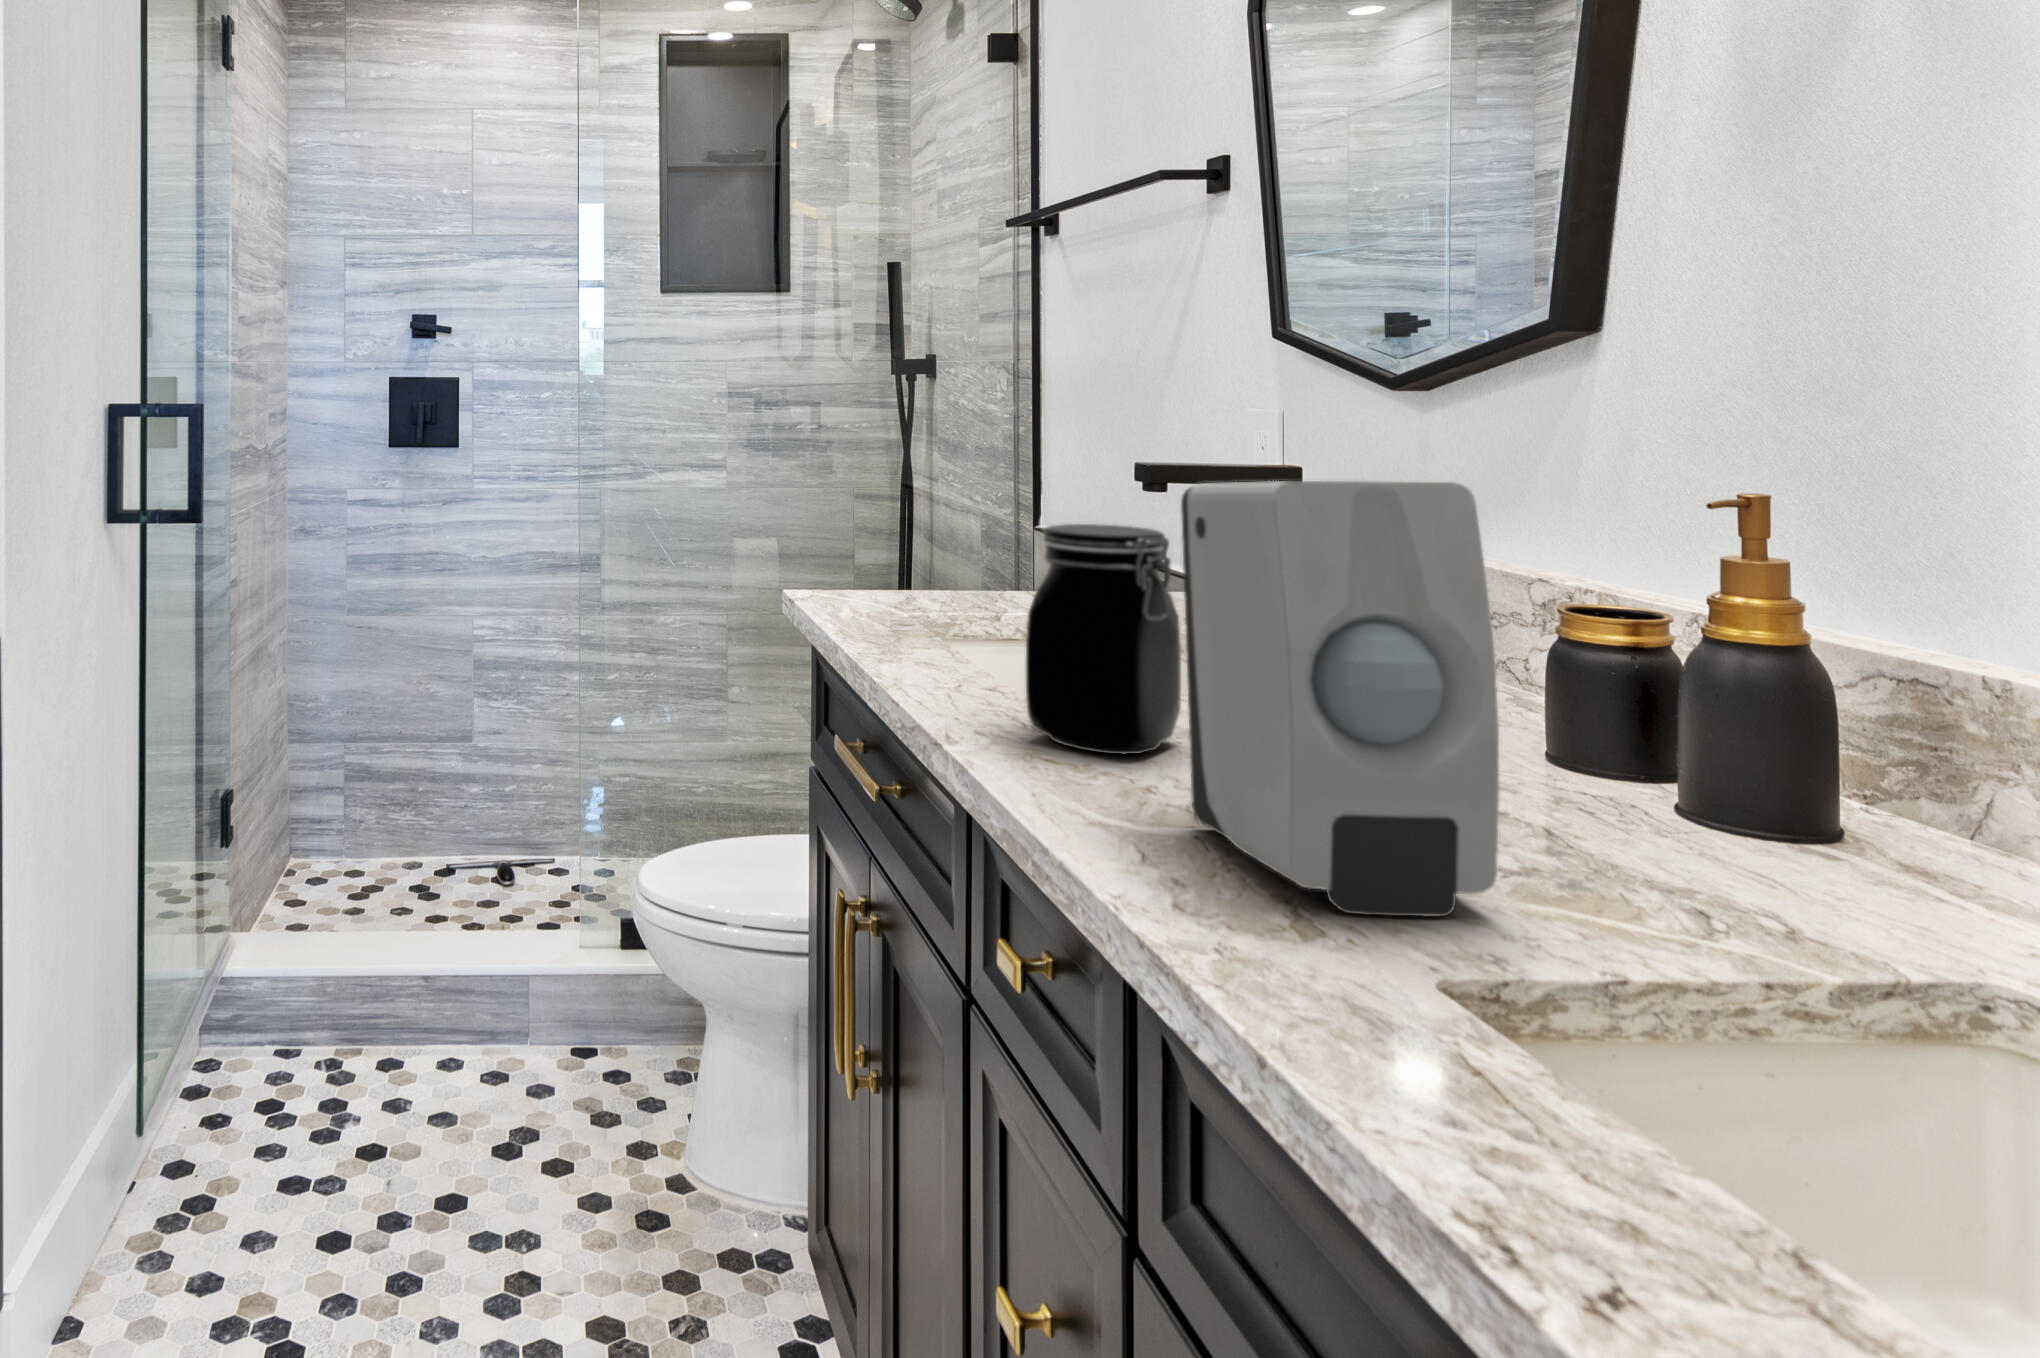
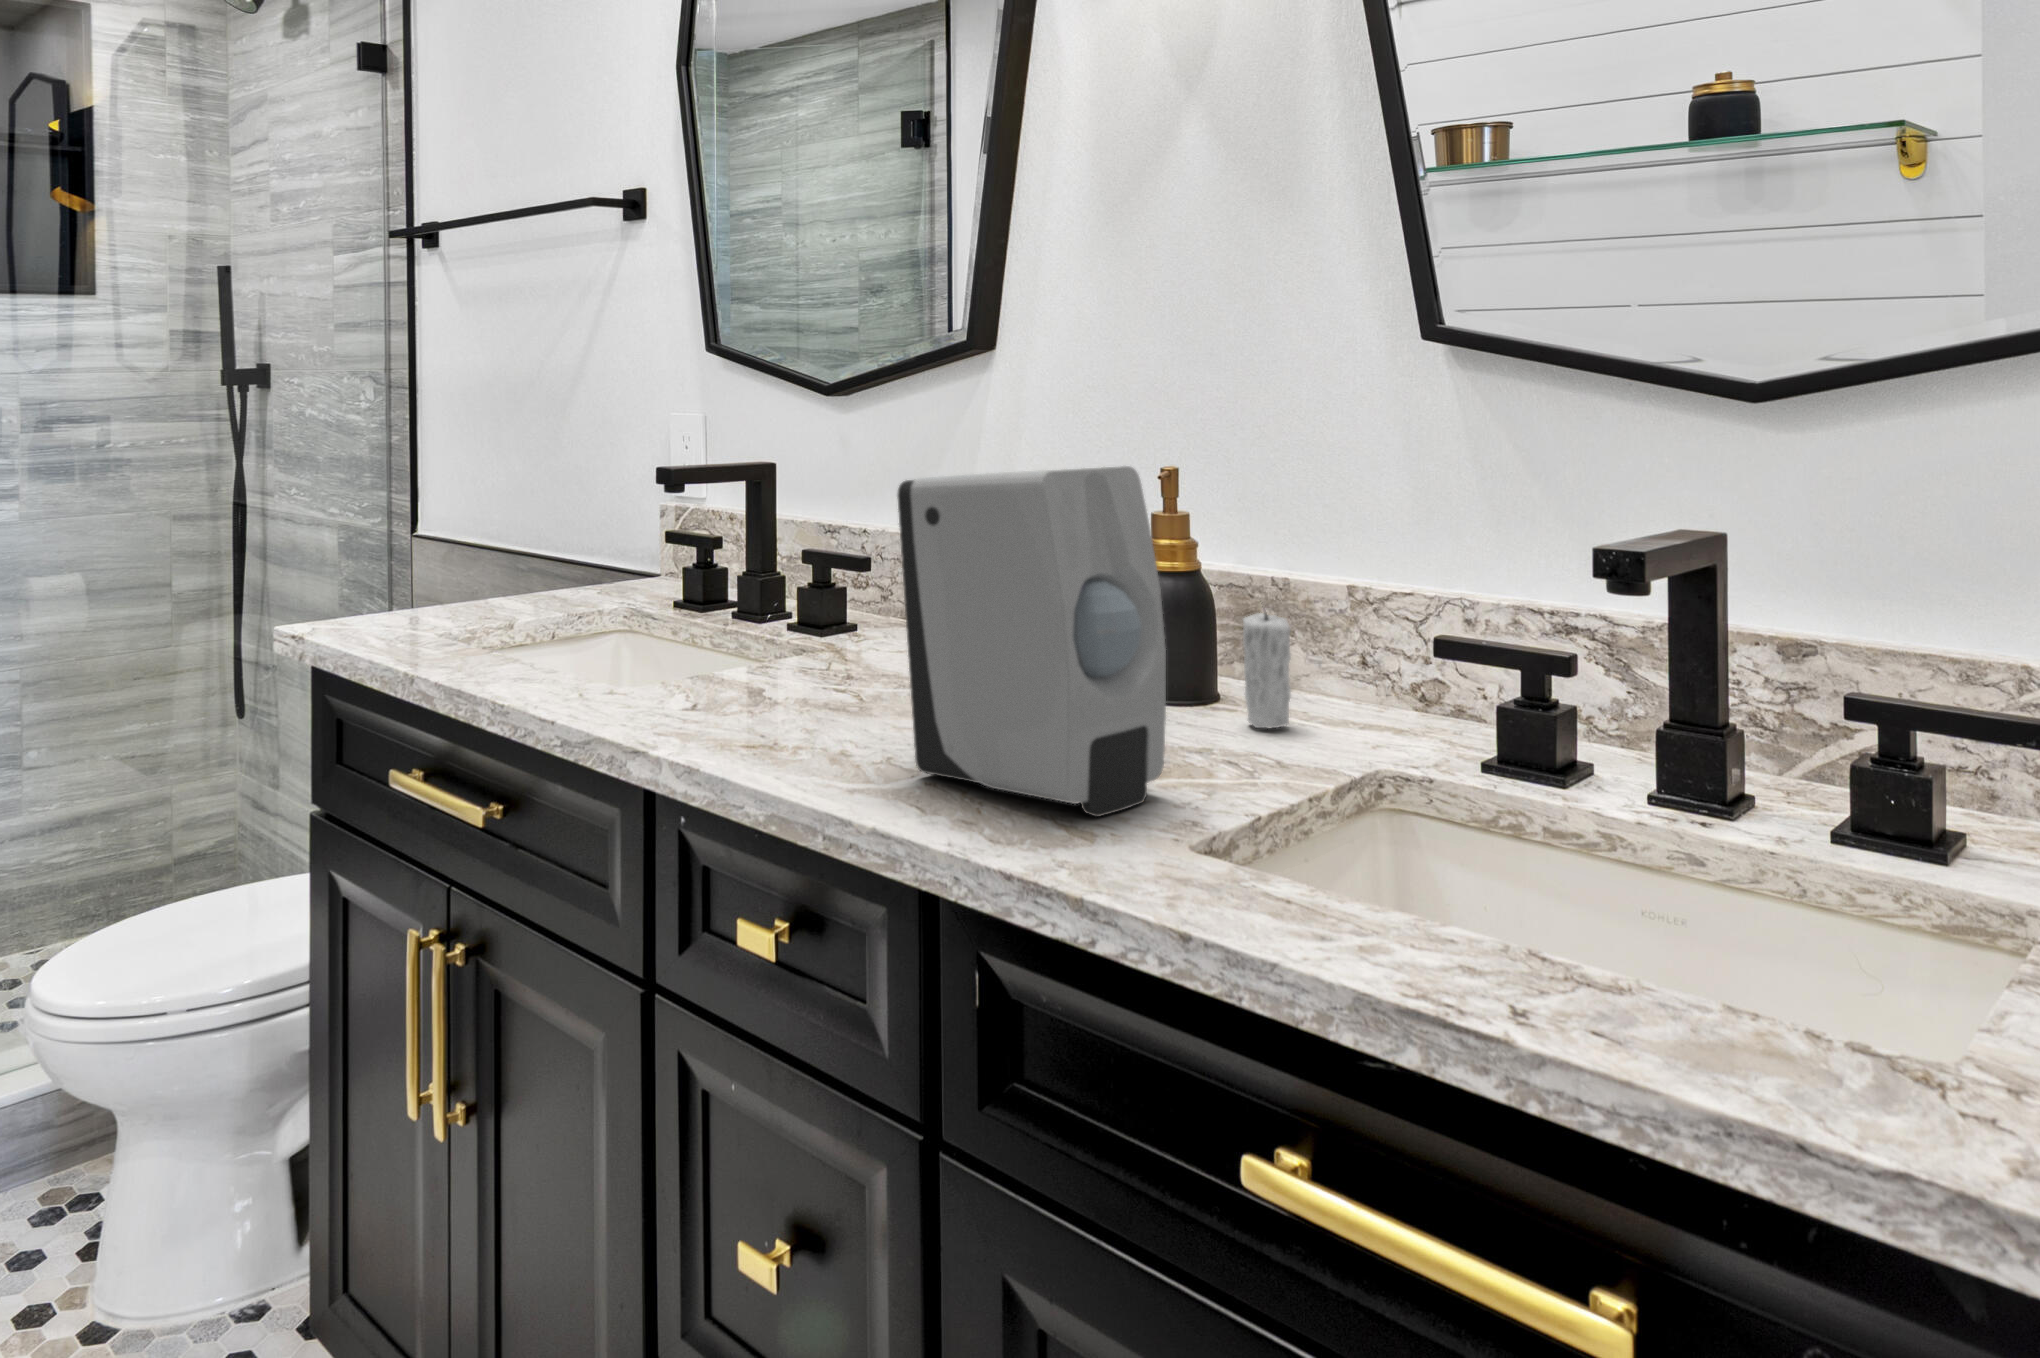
jar: present [1026,524,1181,754] -> none [687,522,821,731]
candle: none [1815,689,1910,894] -> present [1243,606,1291,728]

